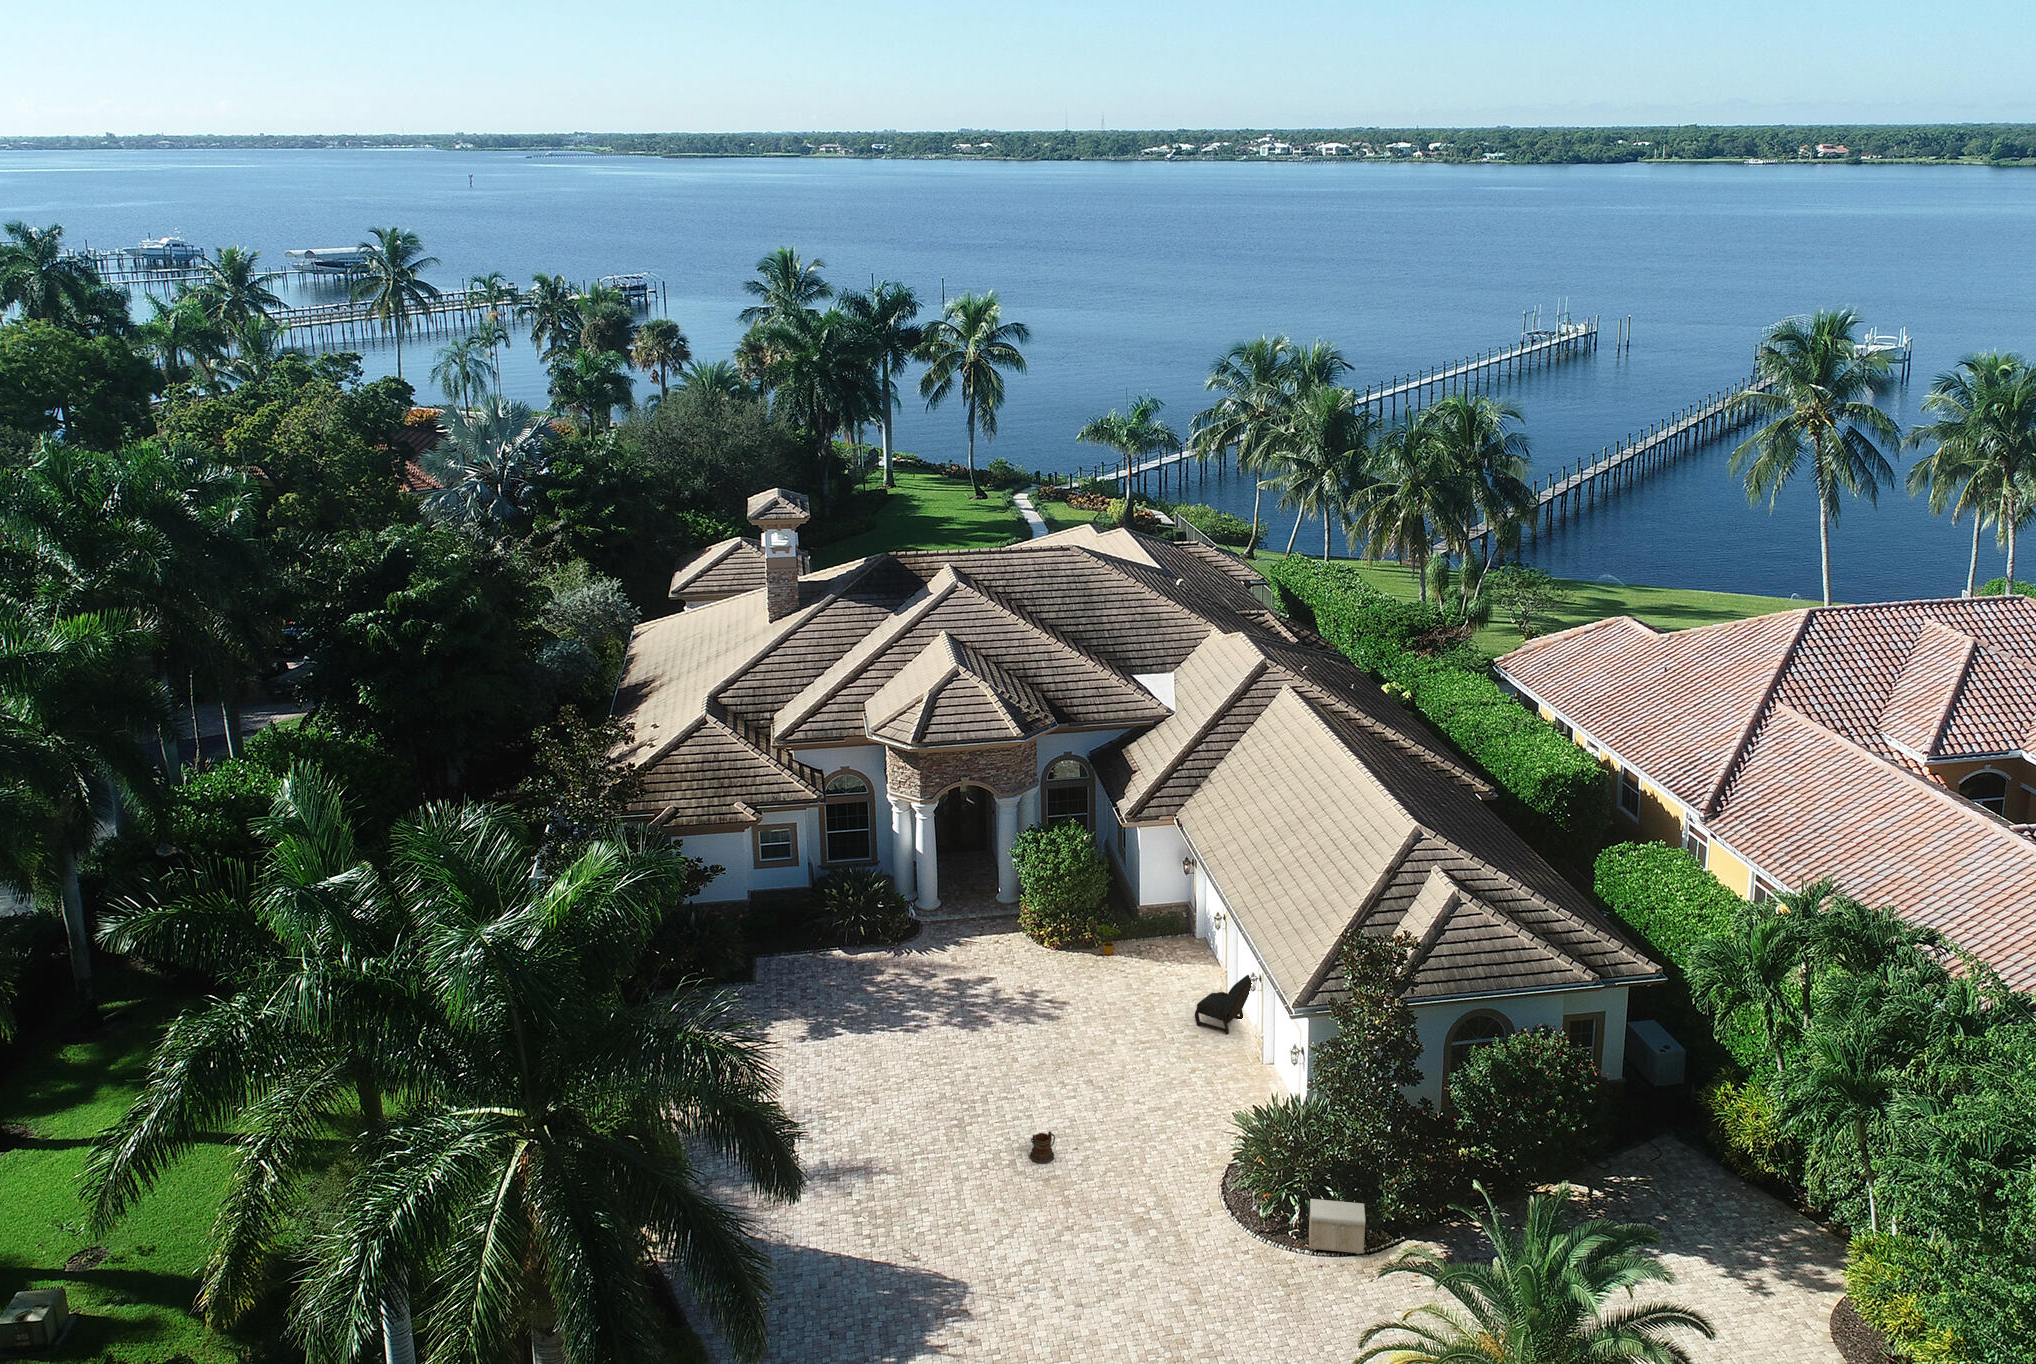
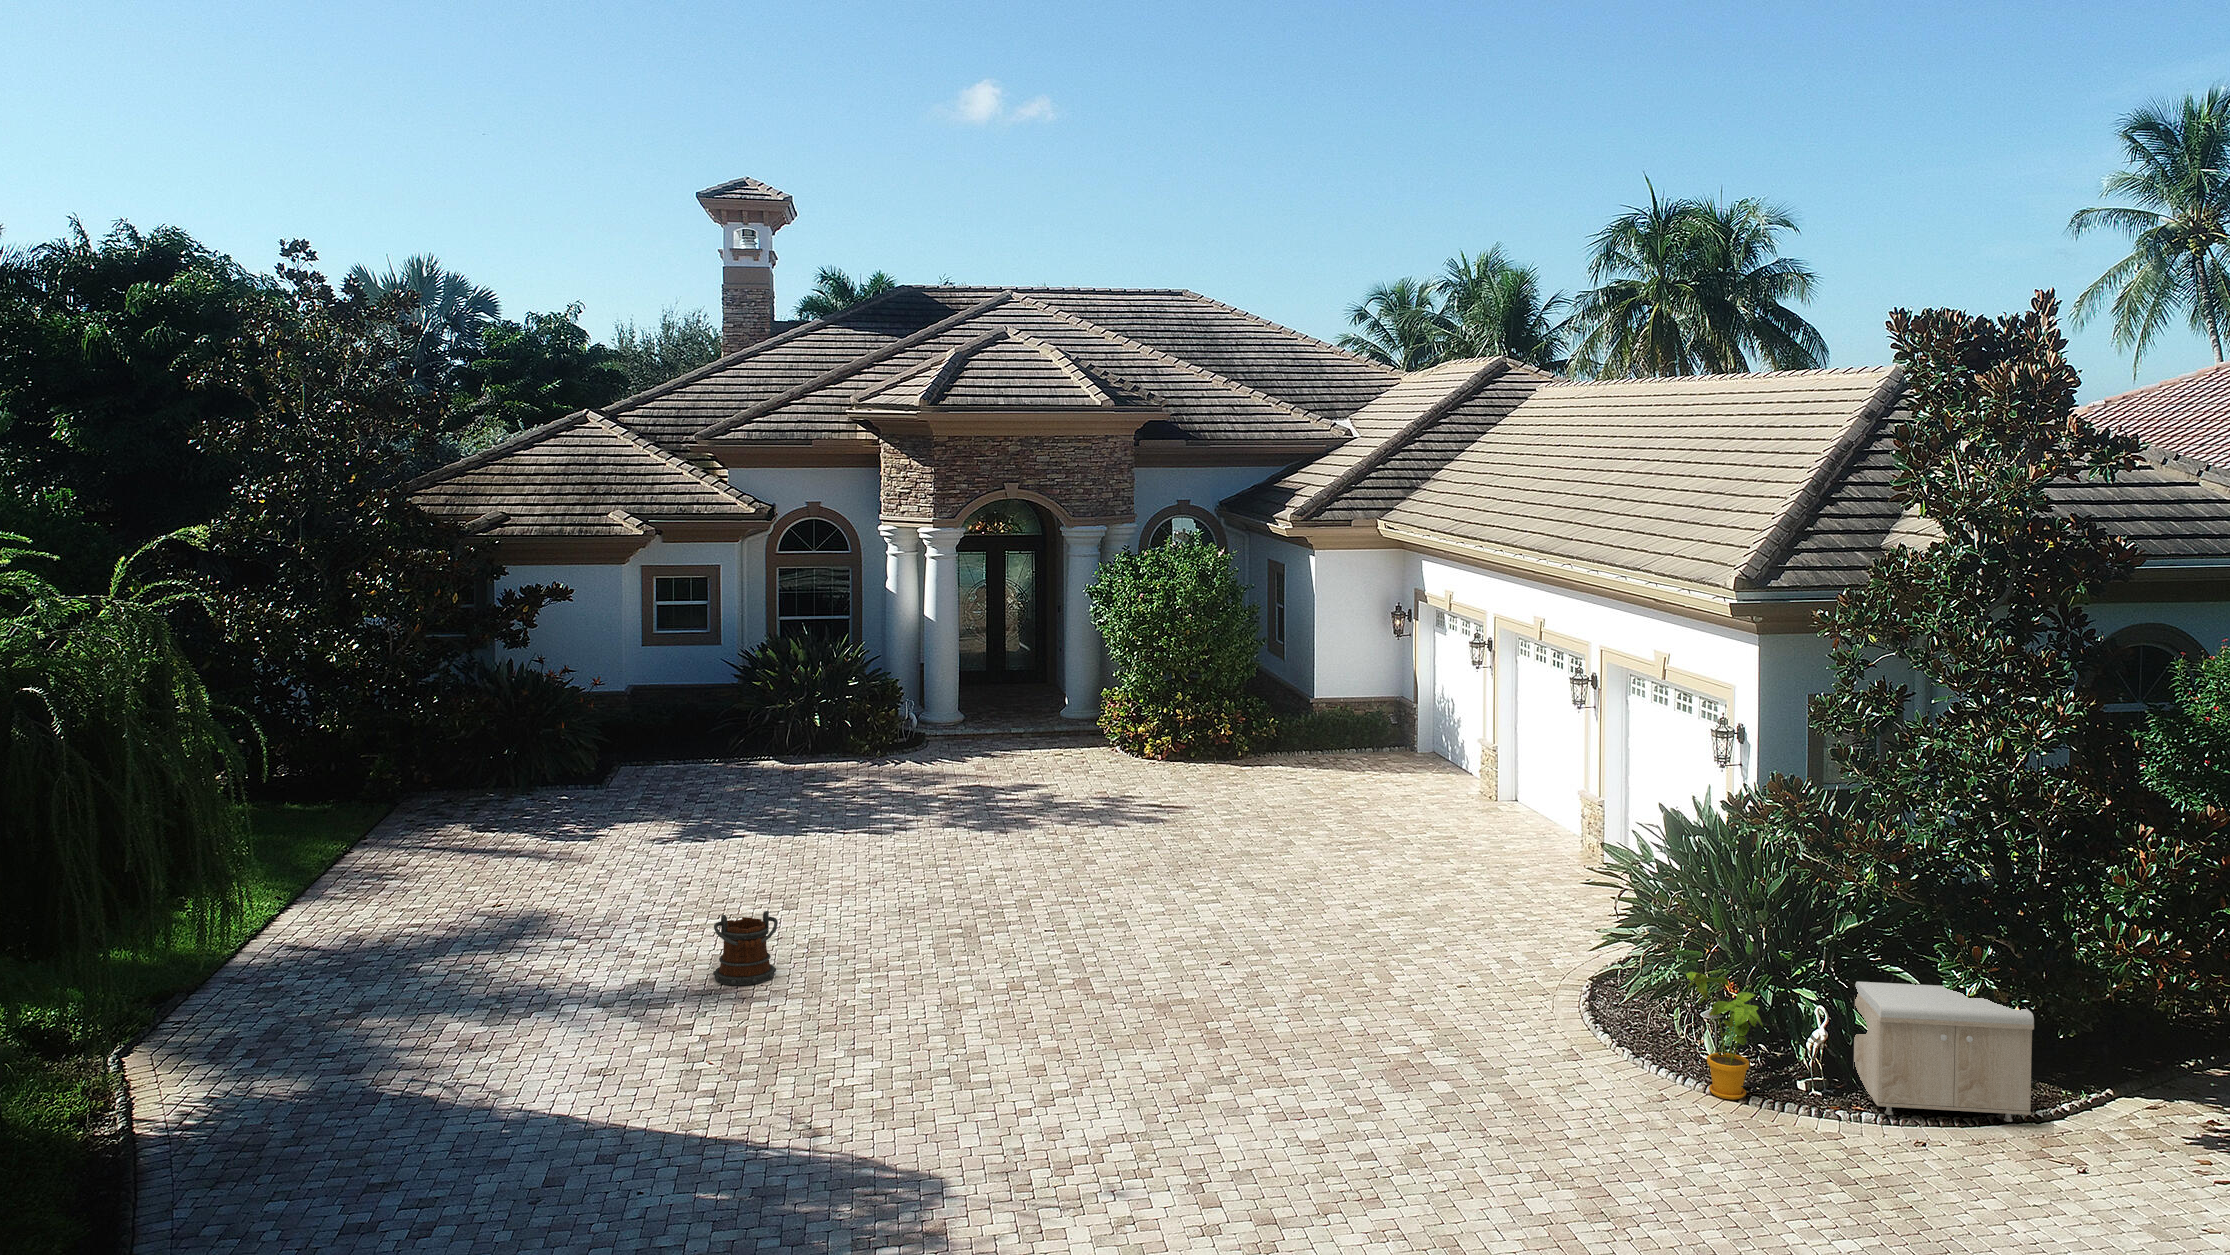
house plant: present [1097,925,1121,955] -> present [1686,972,1763,1100]
lounge chair: present [1195,975,1252,1035] -> none [1444,717,1563,831]
bucket: present [1029,1131,1055,1164] -> present [713,911,778,985]

